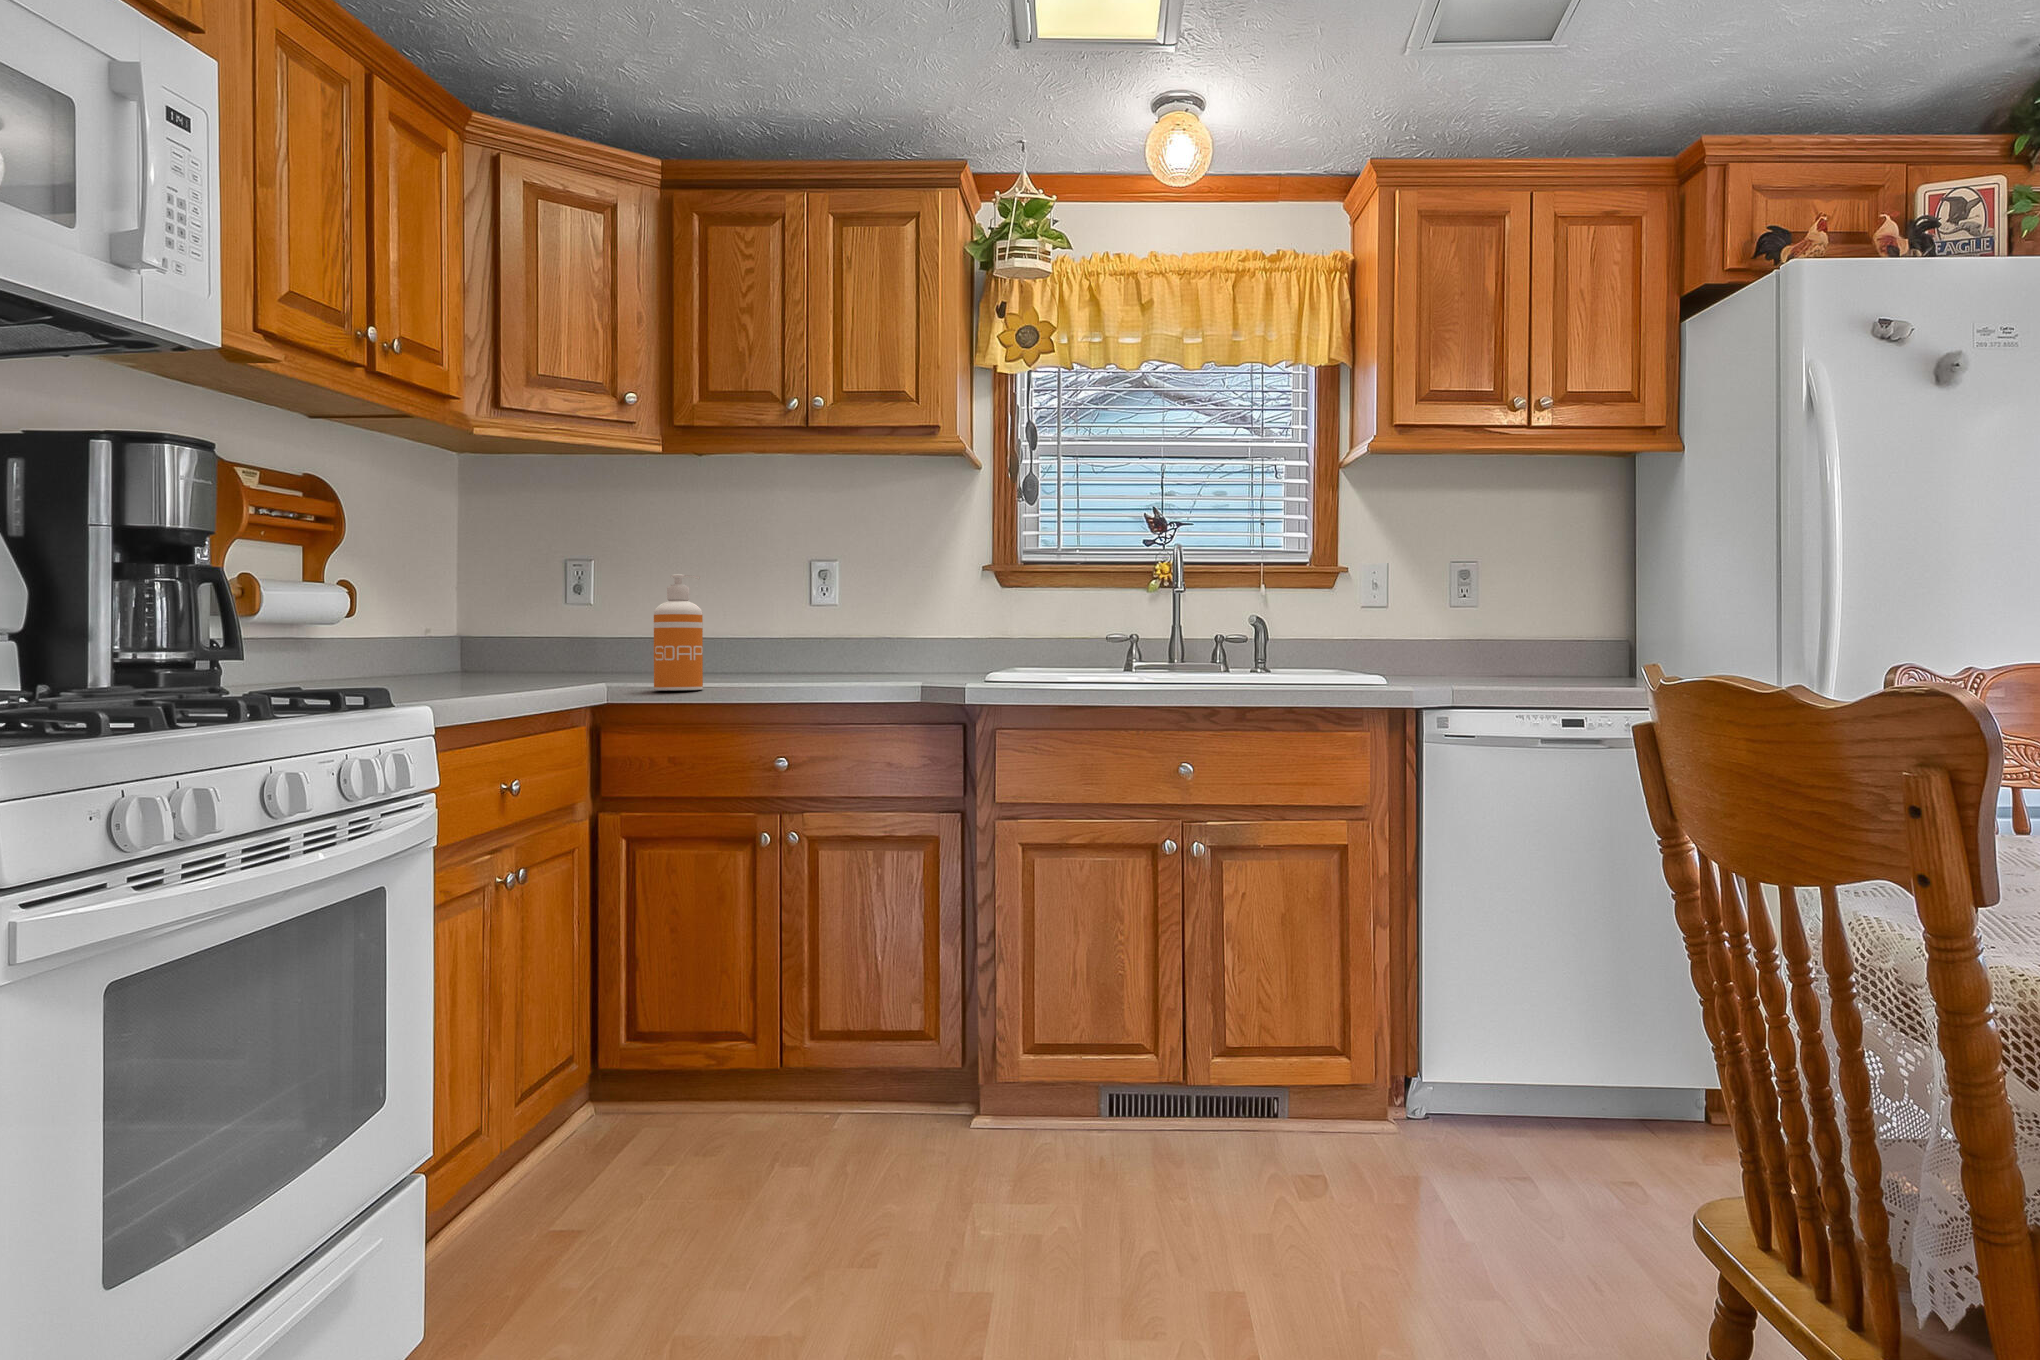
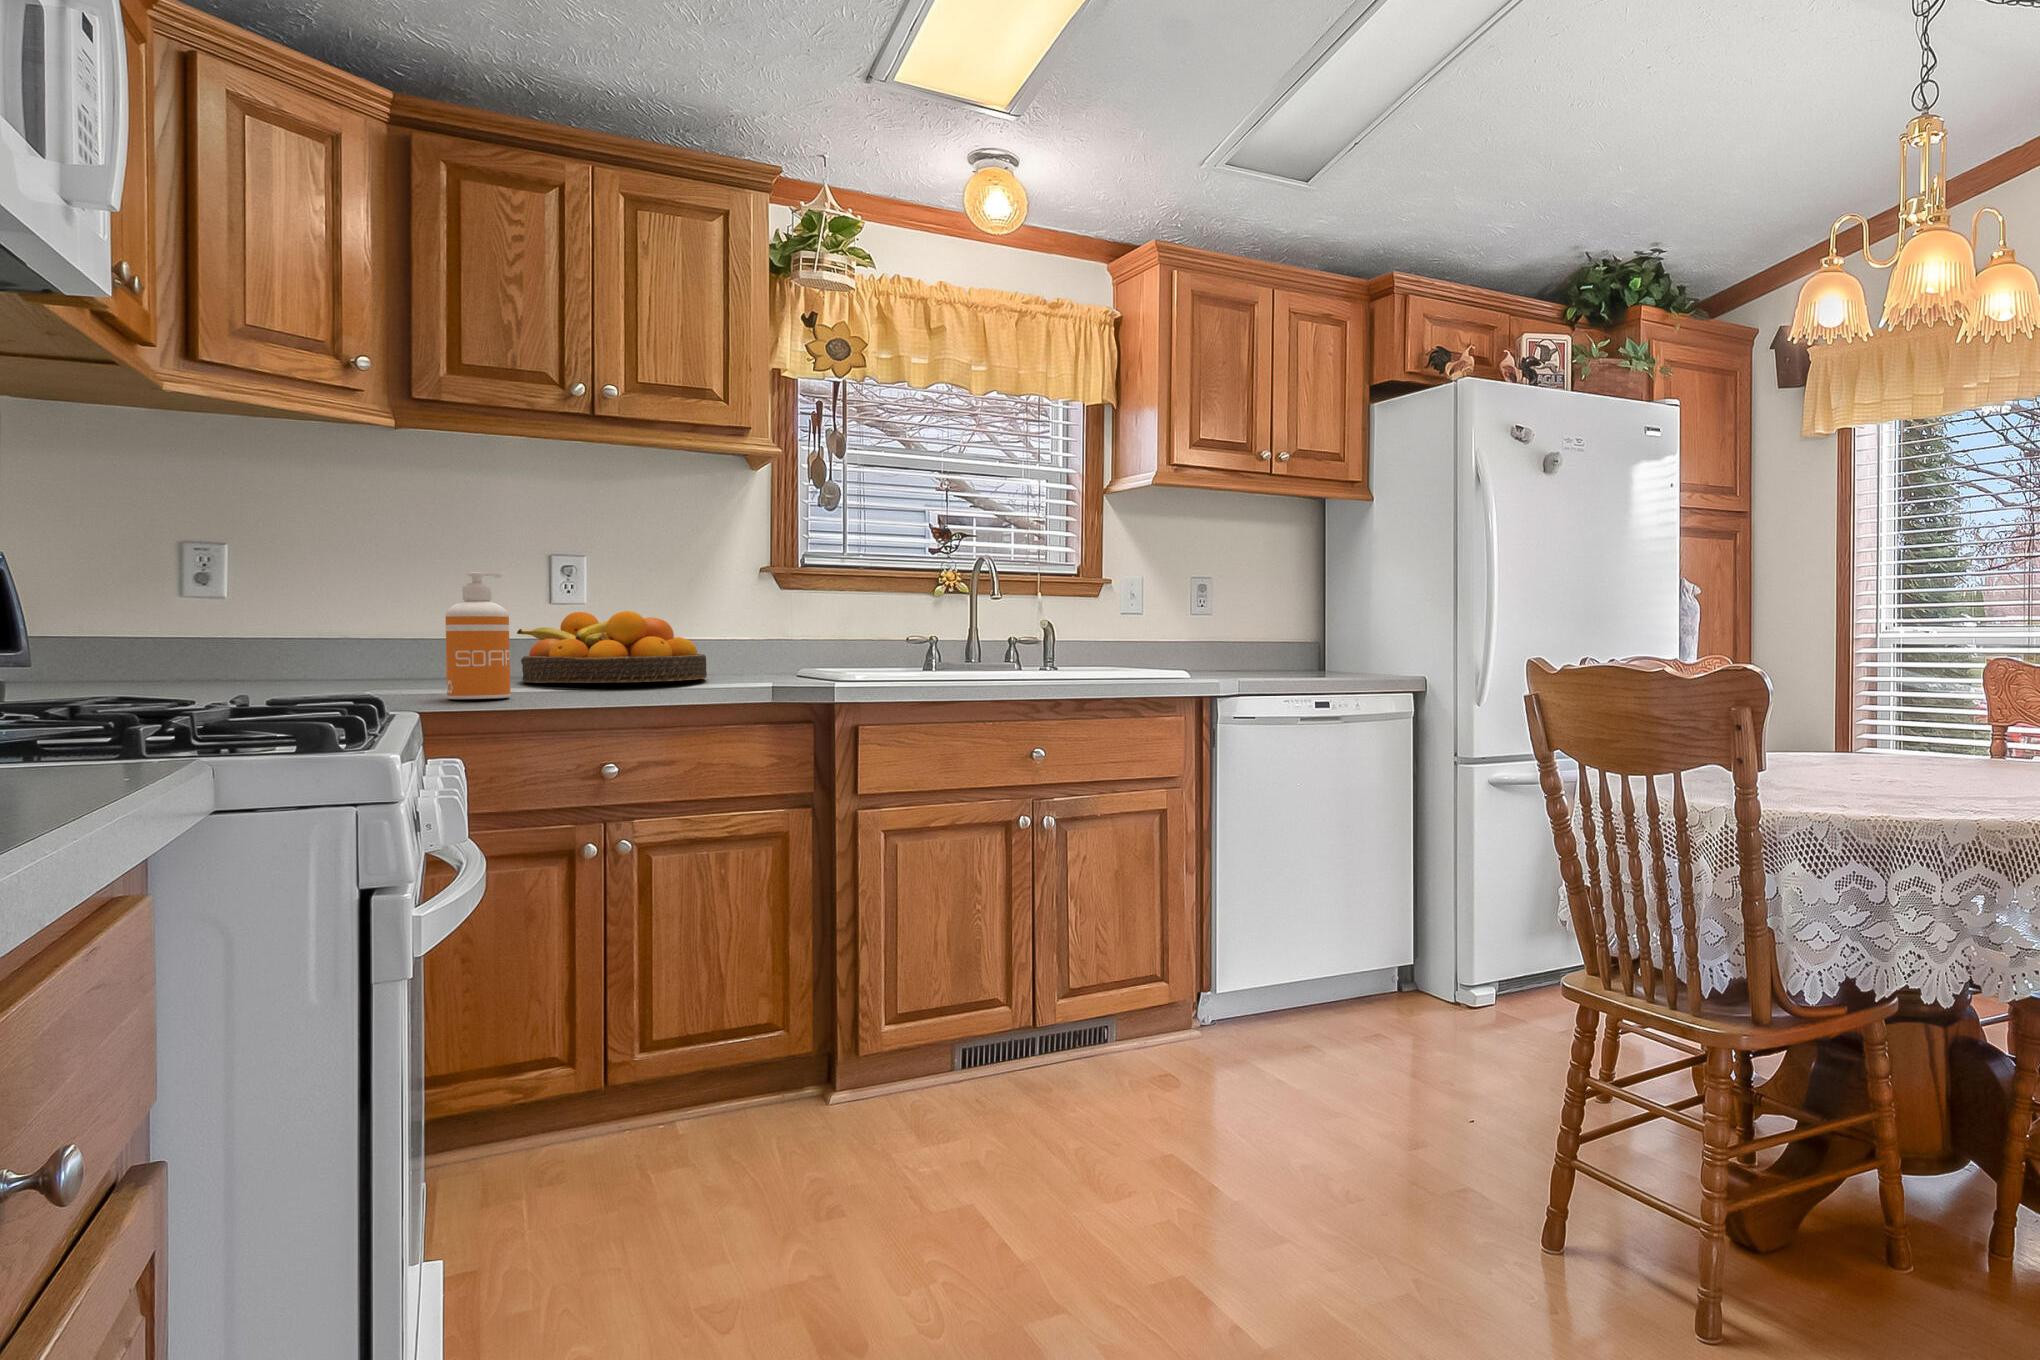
fruit bowl: none [753,610,906,678] -> present [517,611,707,683]

